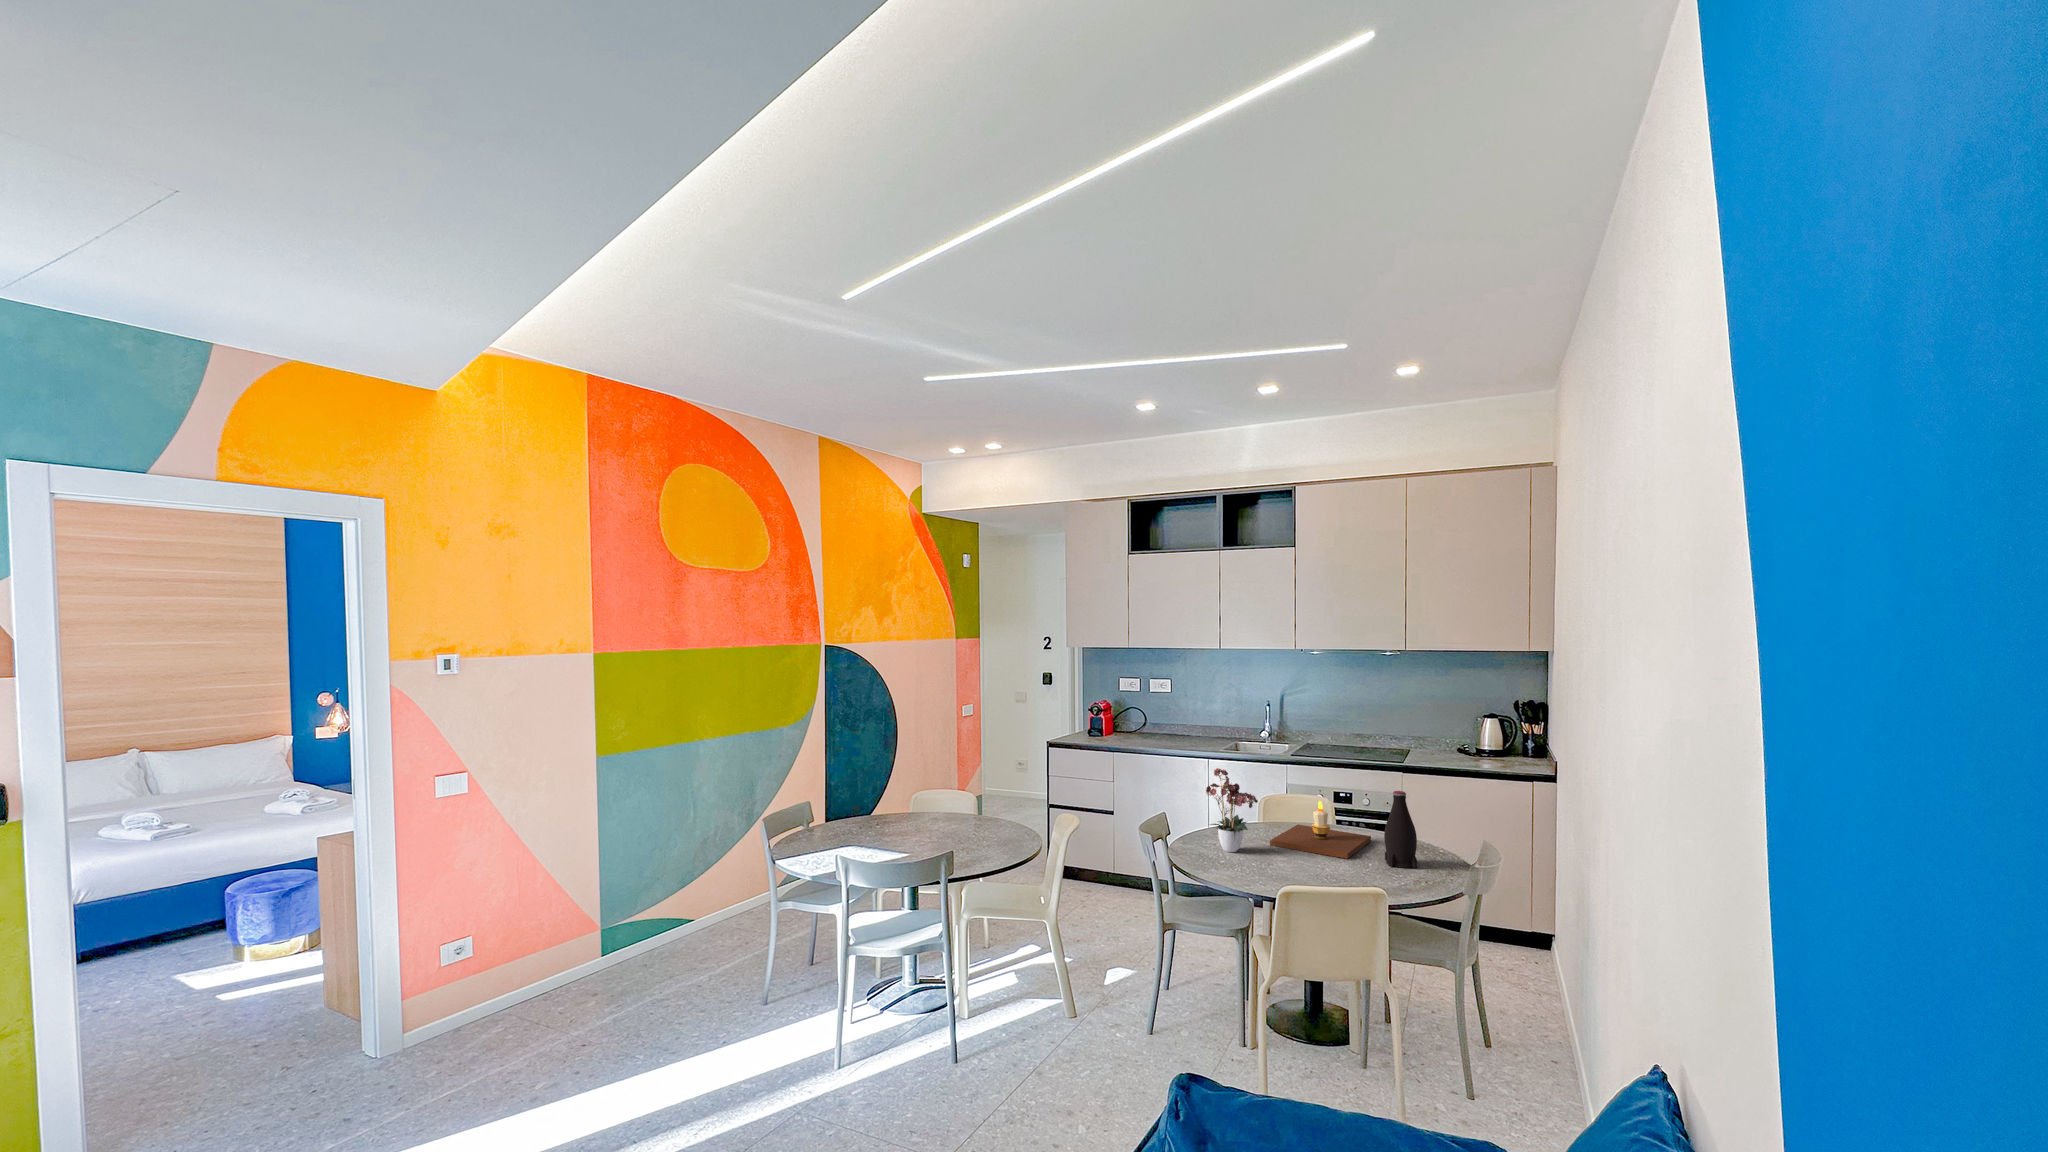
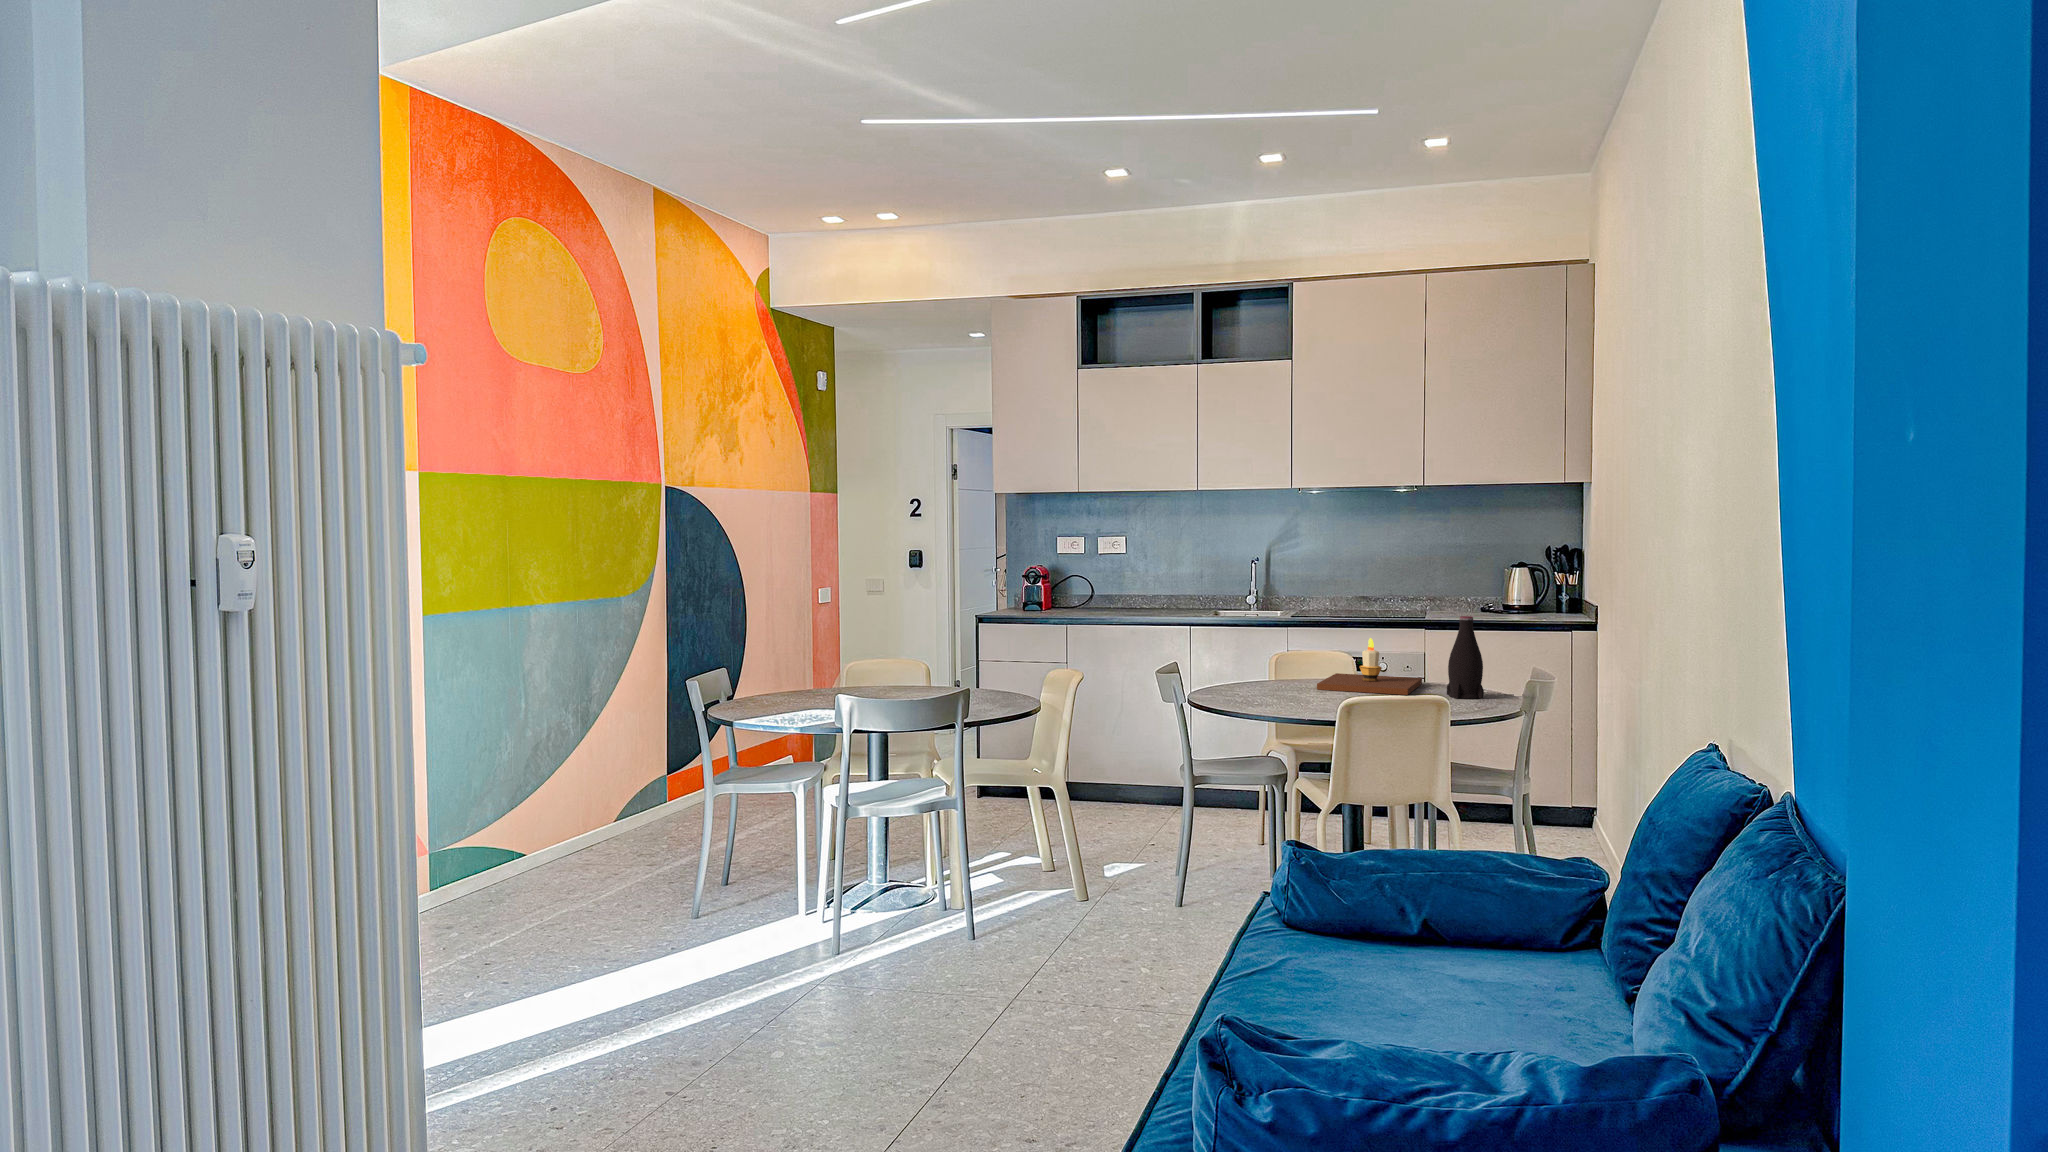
flower arrangement: present [1206,768,1258,852] -> none [1246,595,1316,695]

